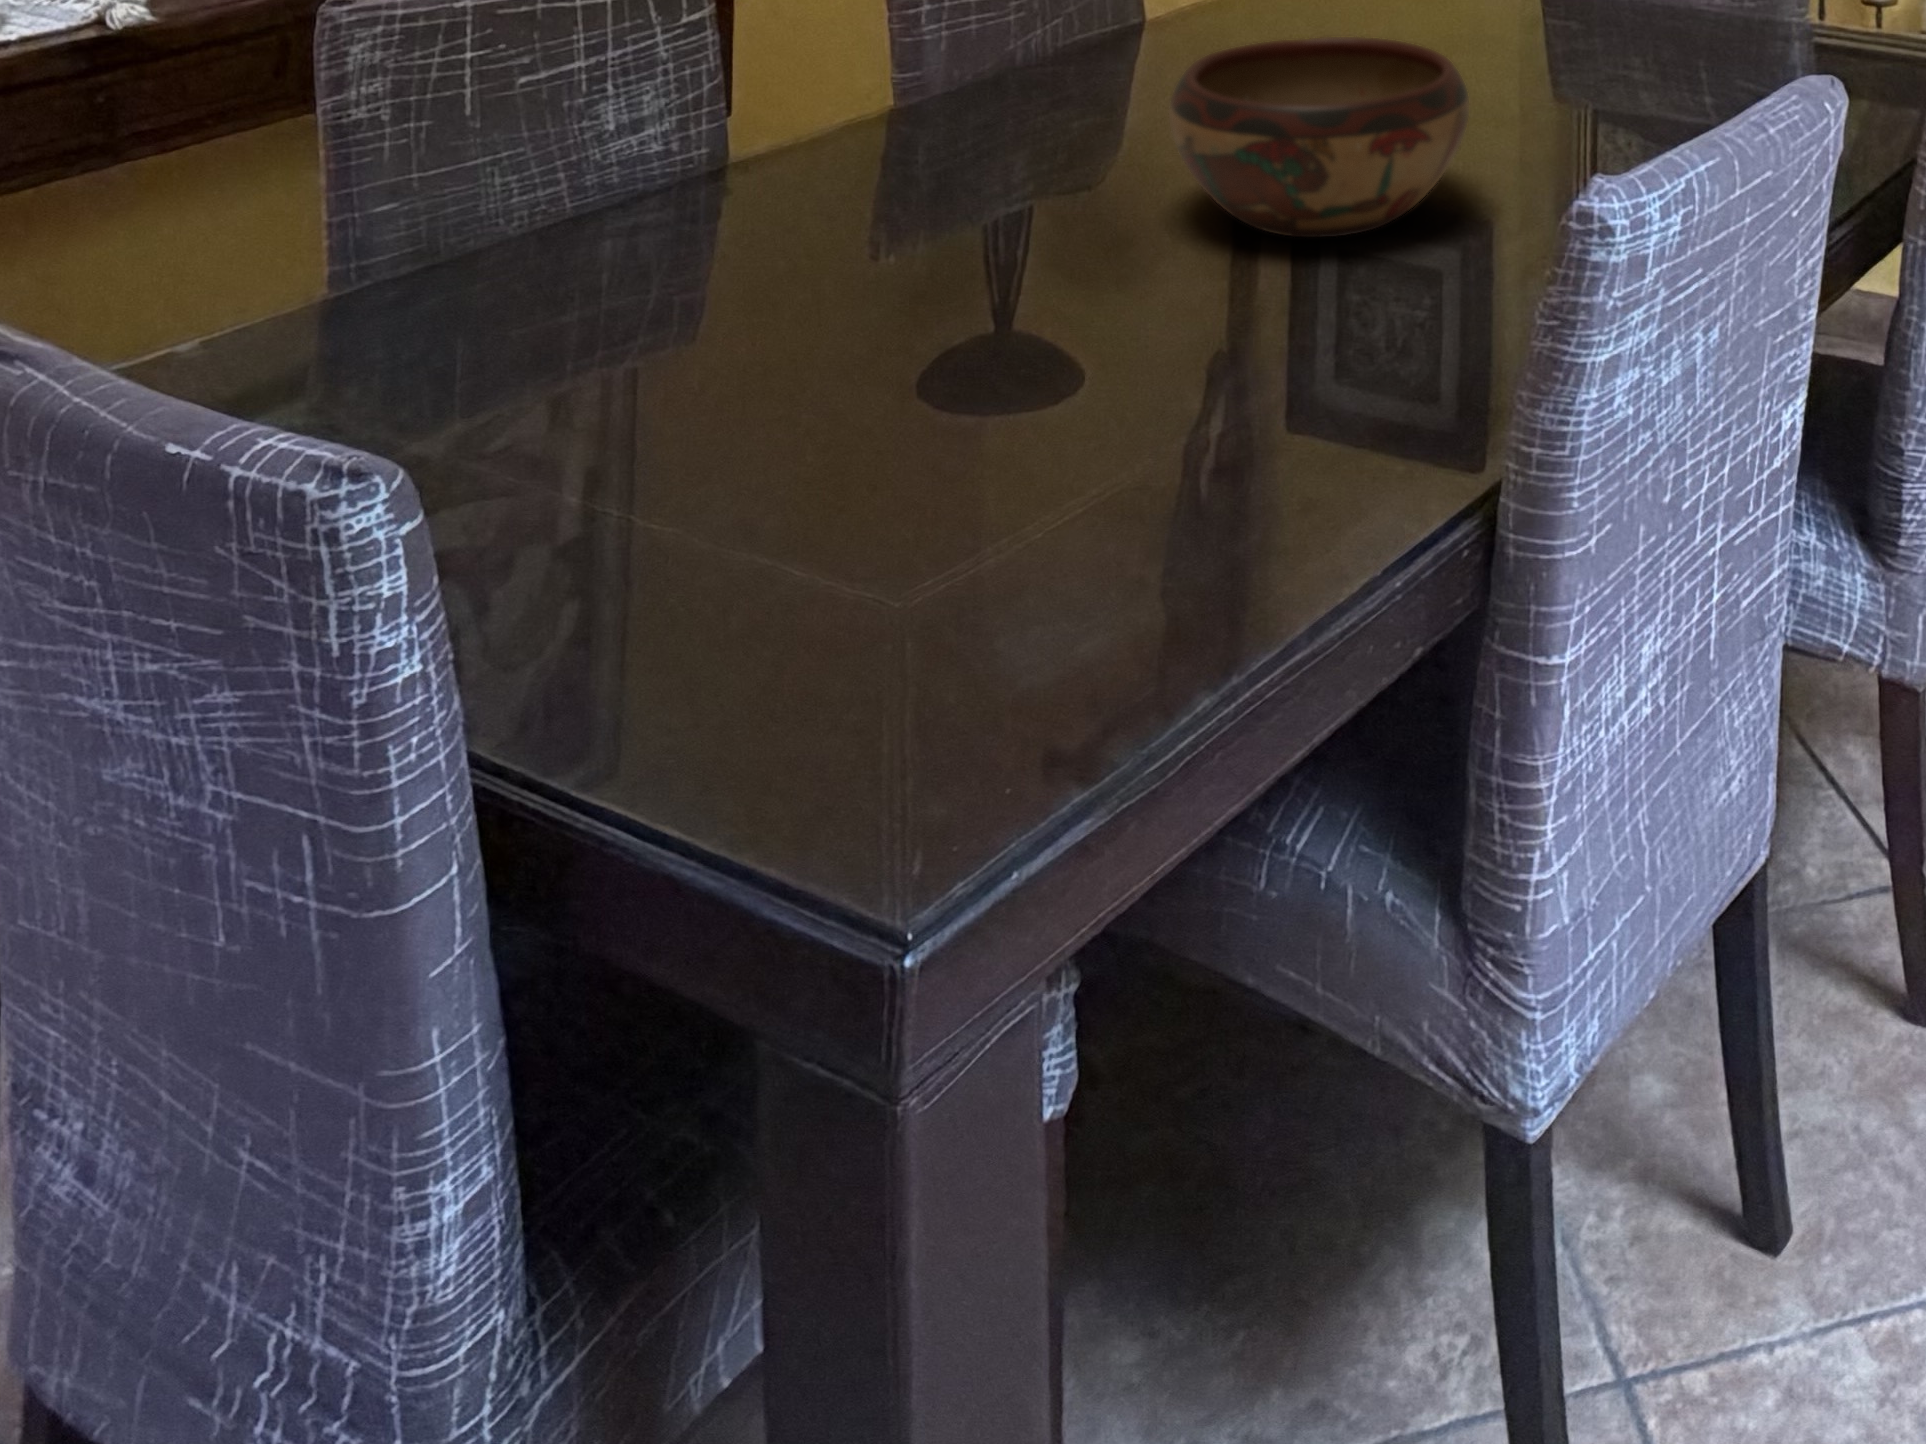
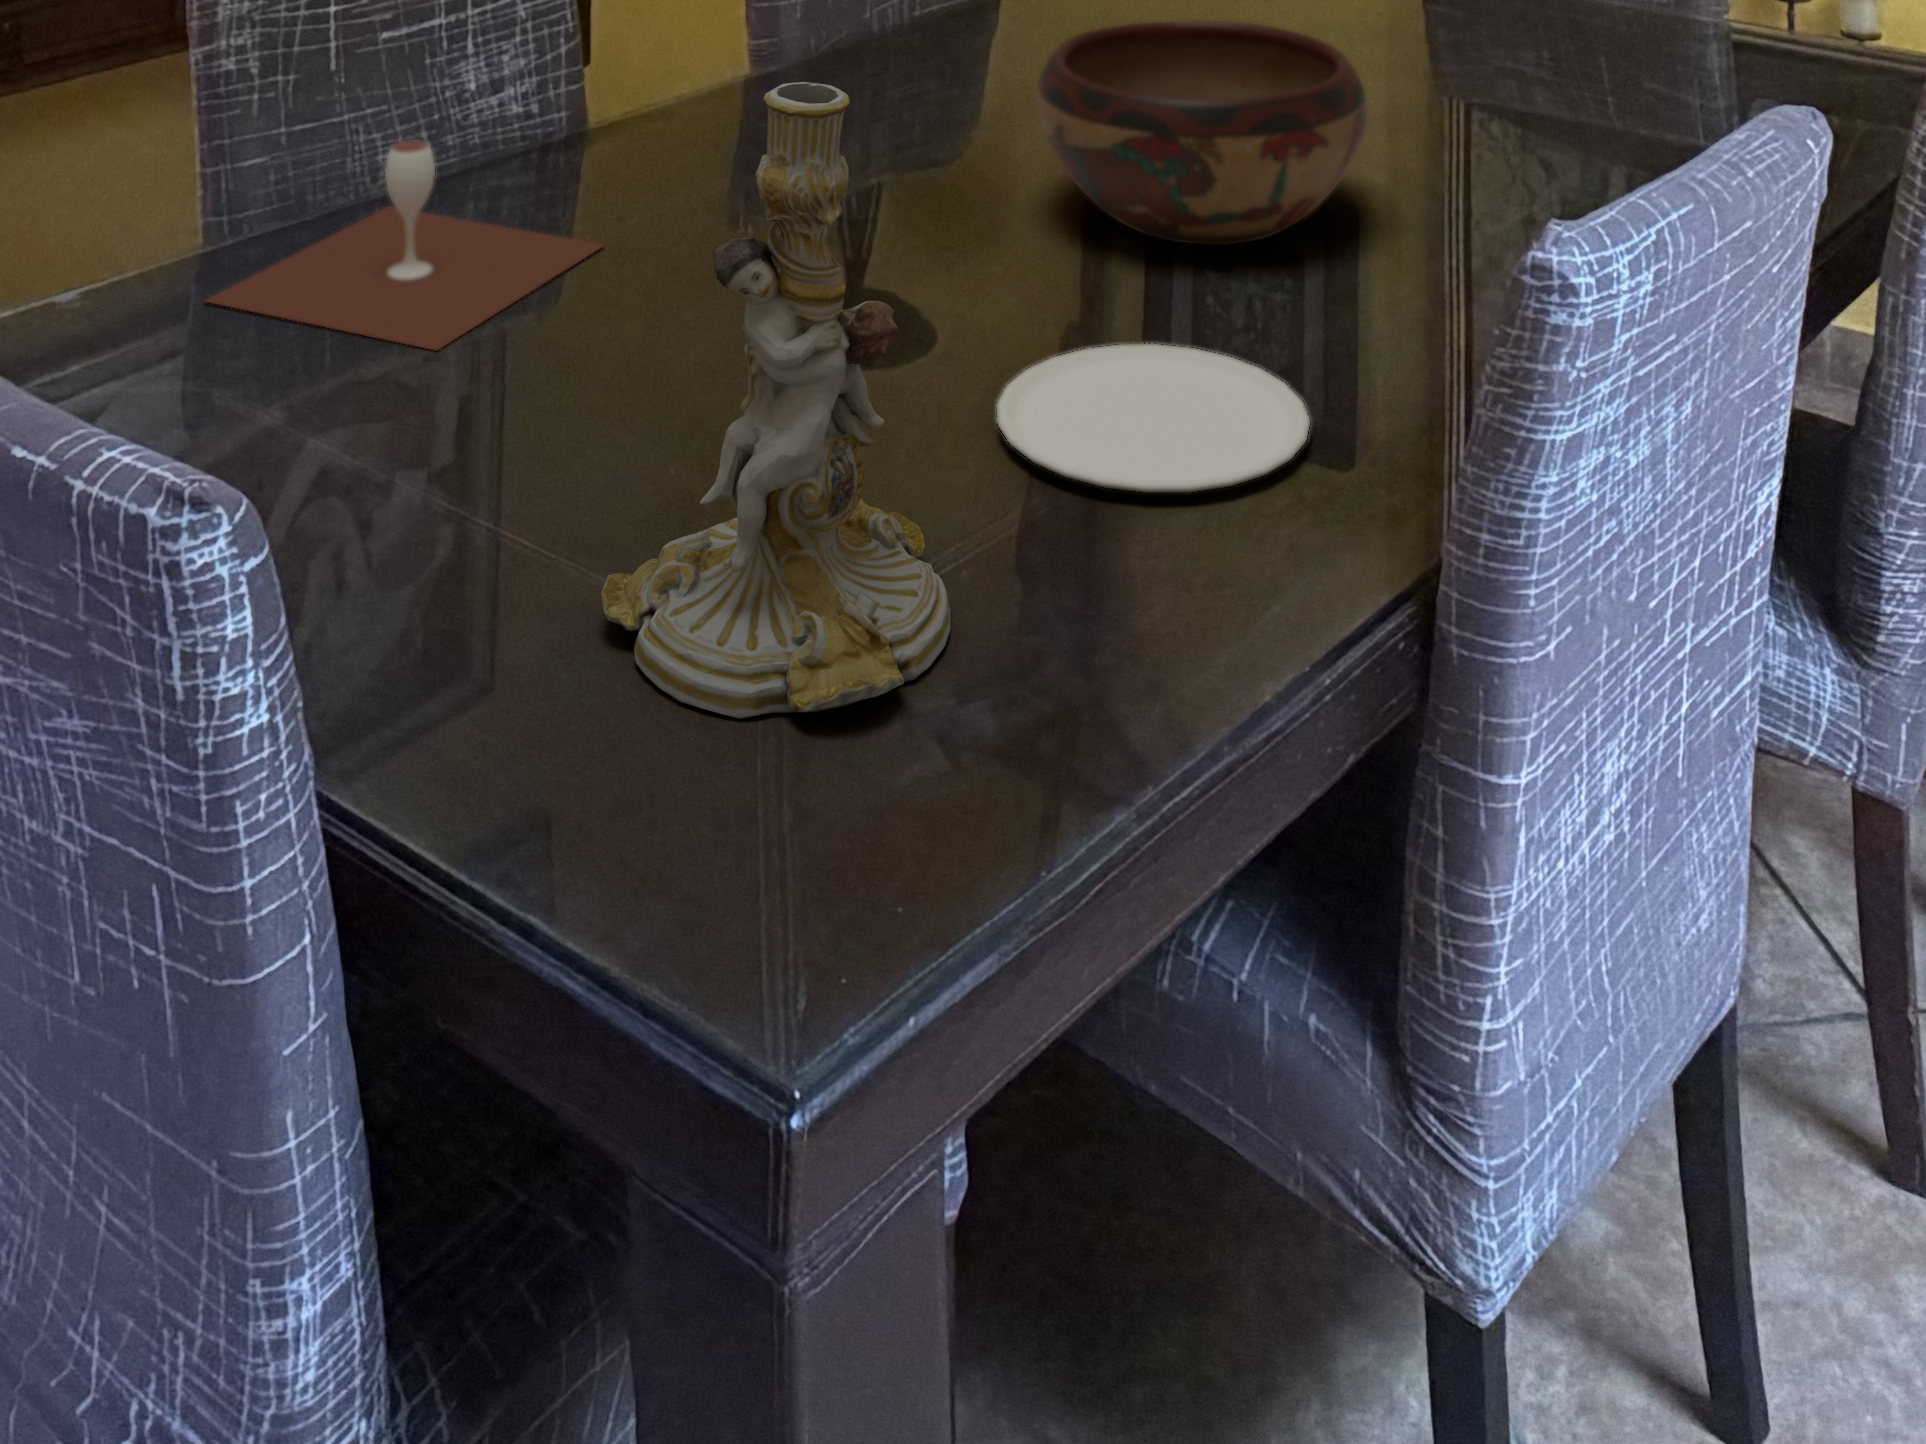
candlestick: none [745,90,1066,650] -> present [601,82,950,718]
wine glass: none [341,181,752,375] -> present [207,141,602,350]
plate: none [1119,322,1397,443] -> present [997,344,1310,493]

